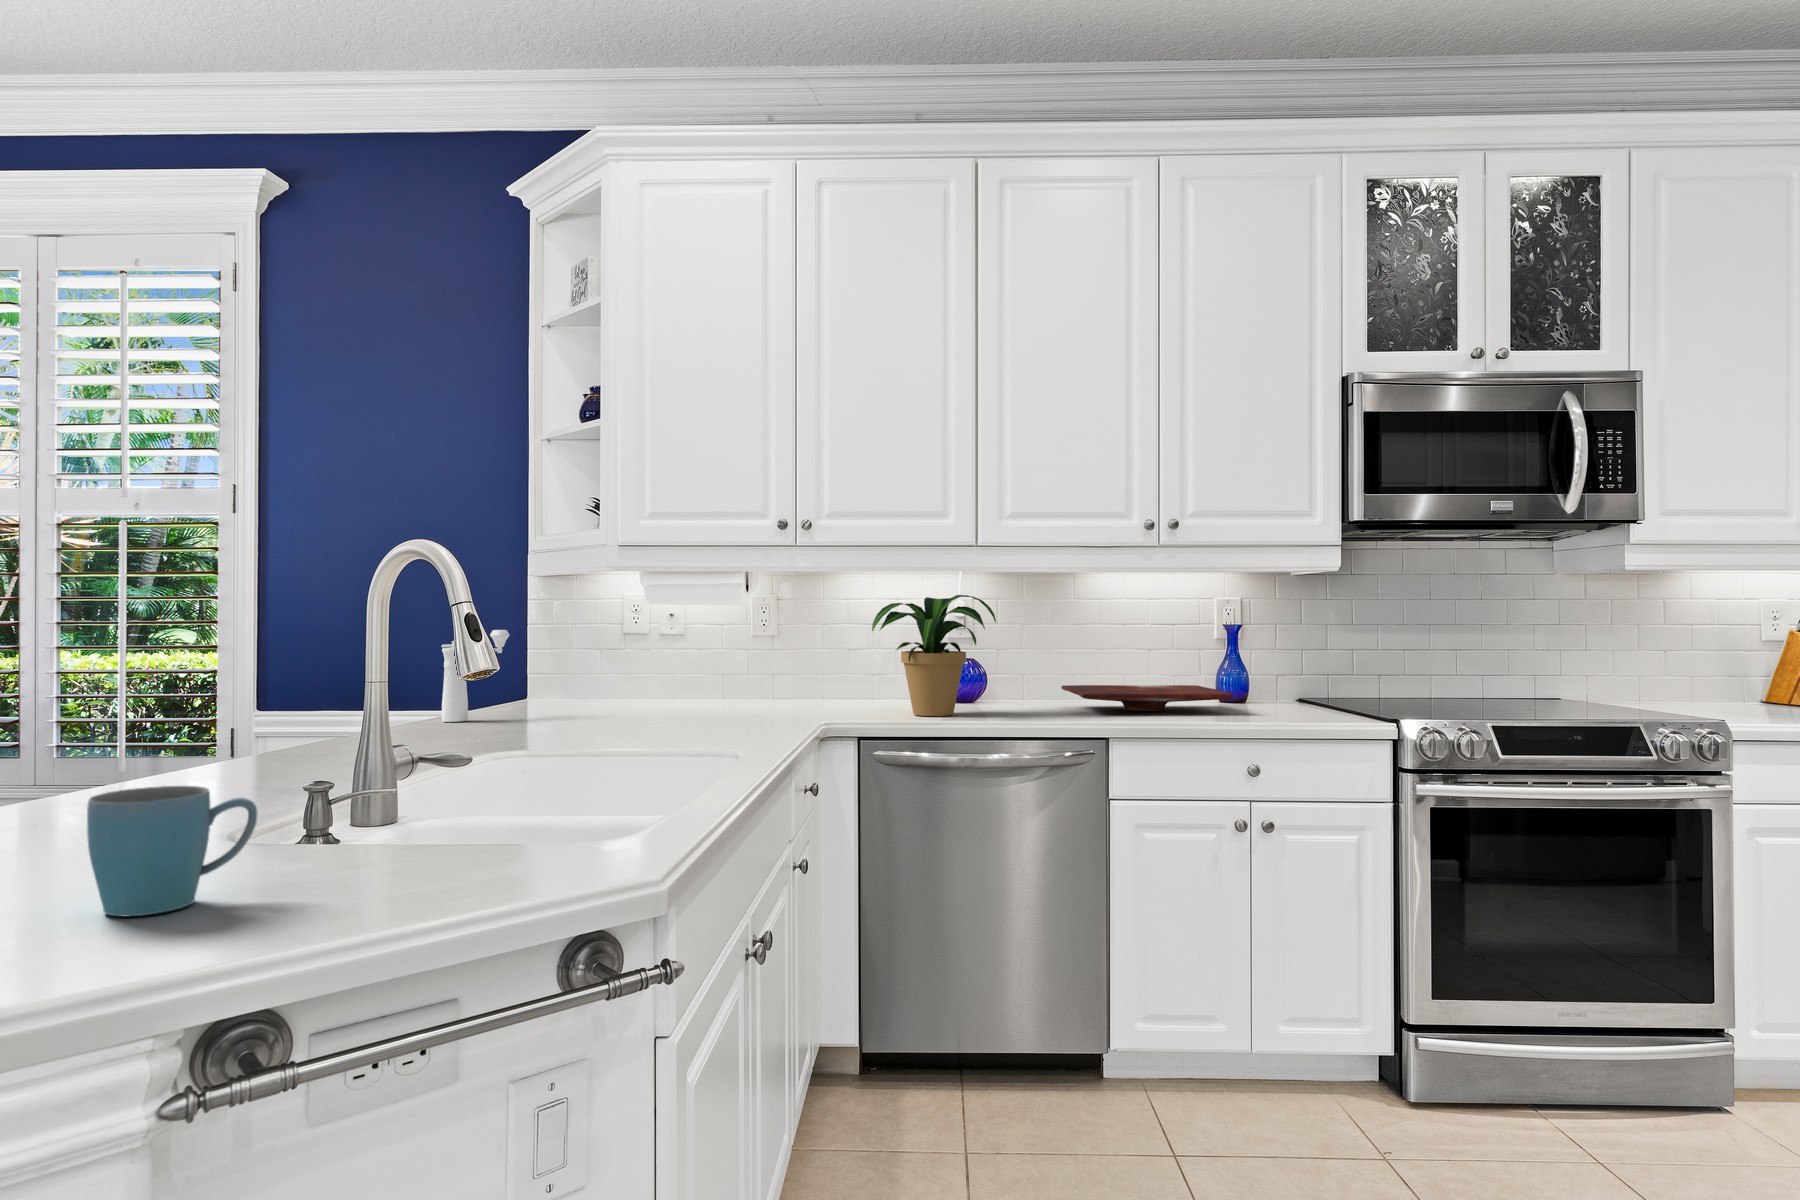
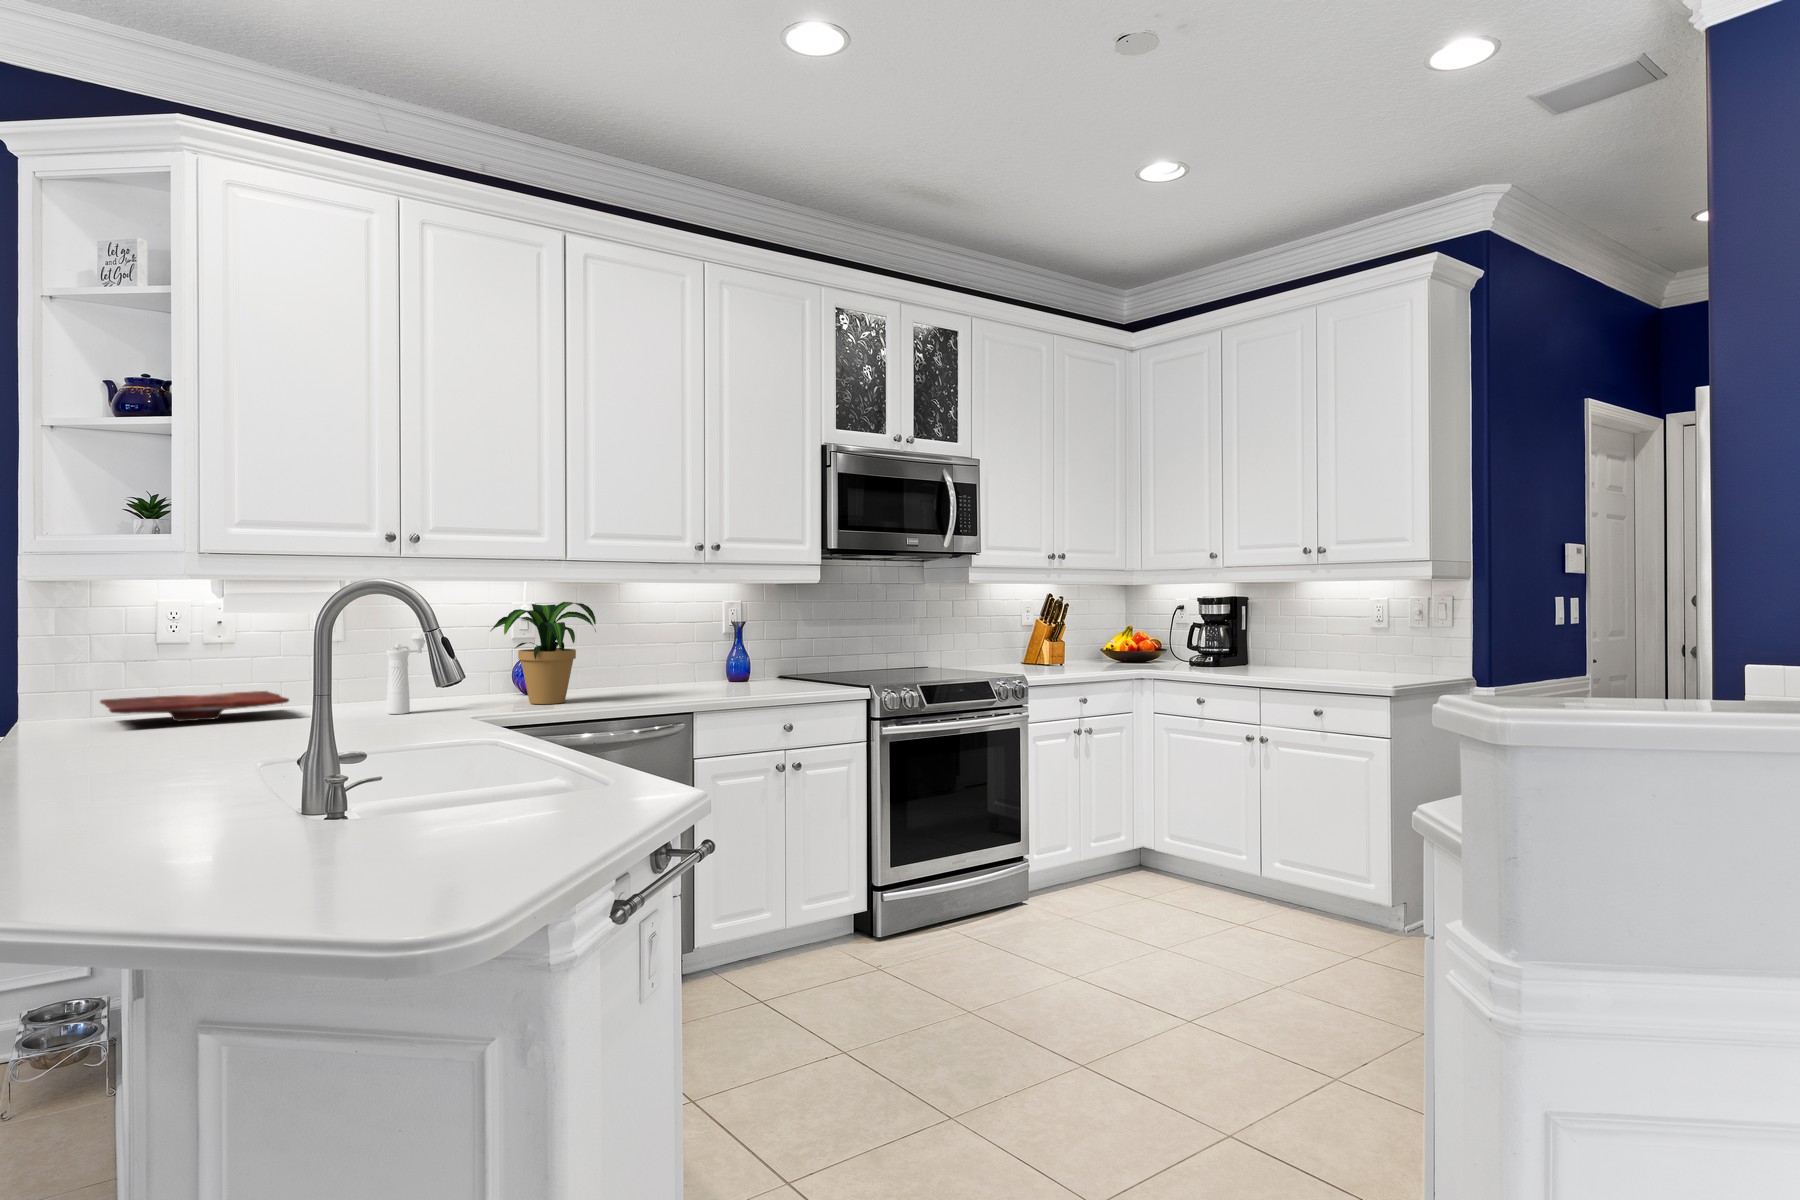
pepper mill: present [442,630,509,722] -> present [387,633,426,714]
cutting board: present [1062,685,1233,711] -> present [100,691,289,721]
mug: present [87,786,257,916] -> none [463,767,548,859]

